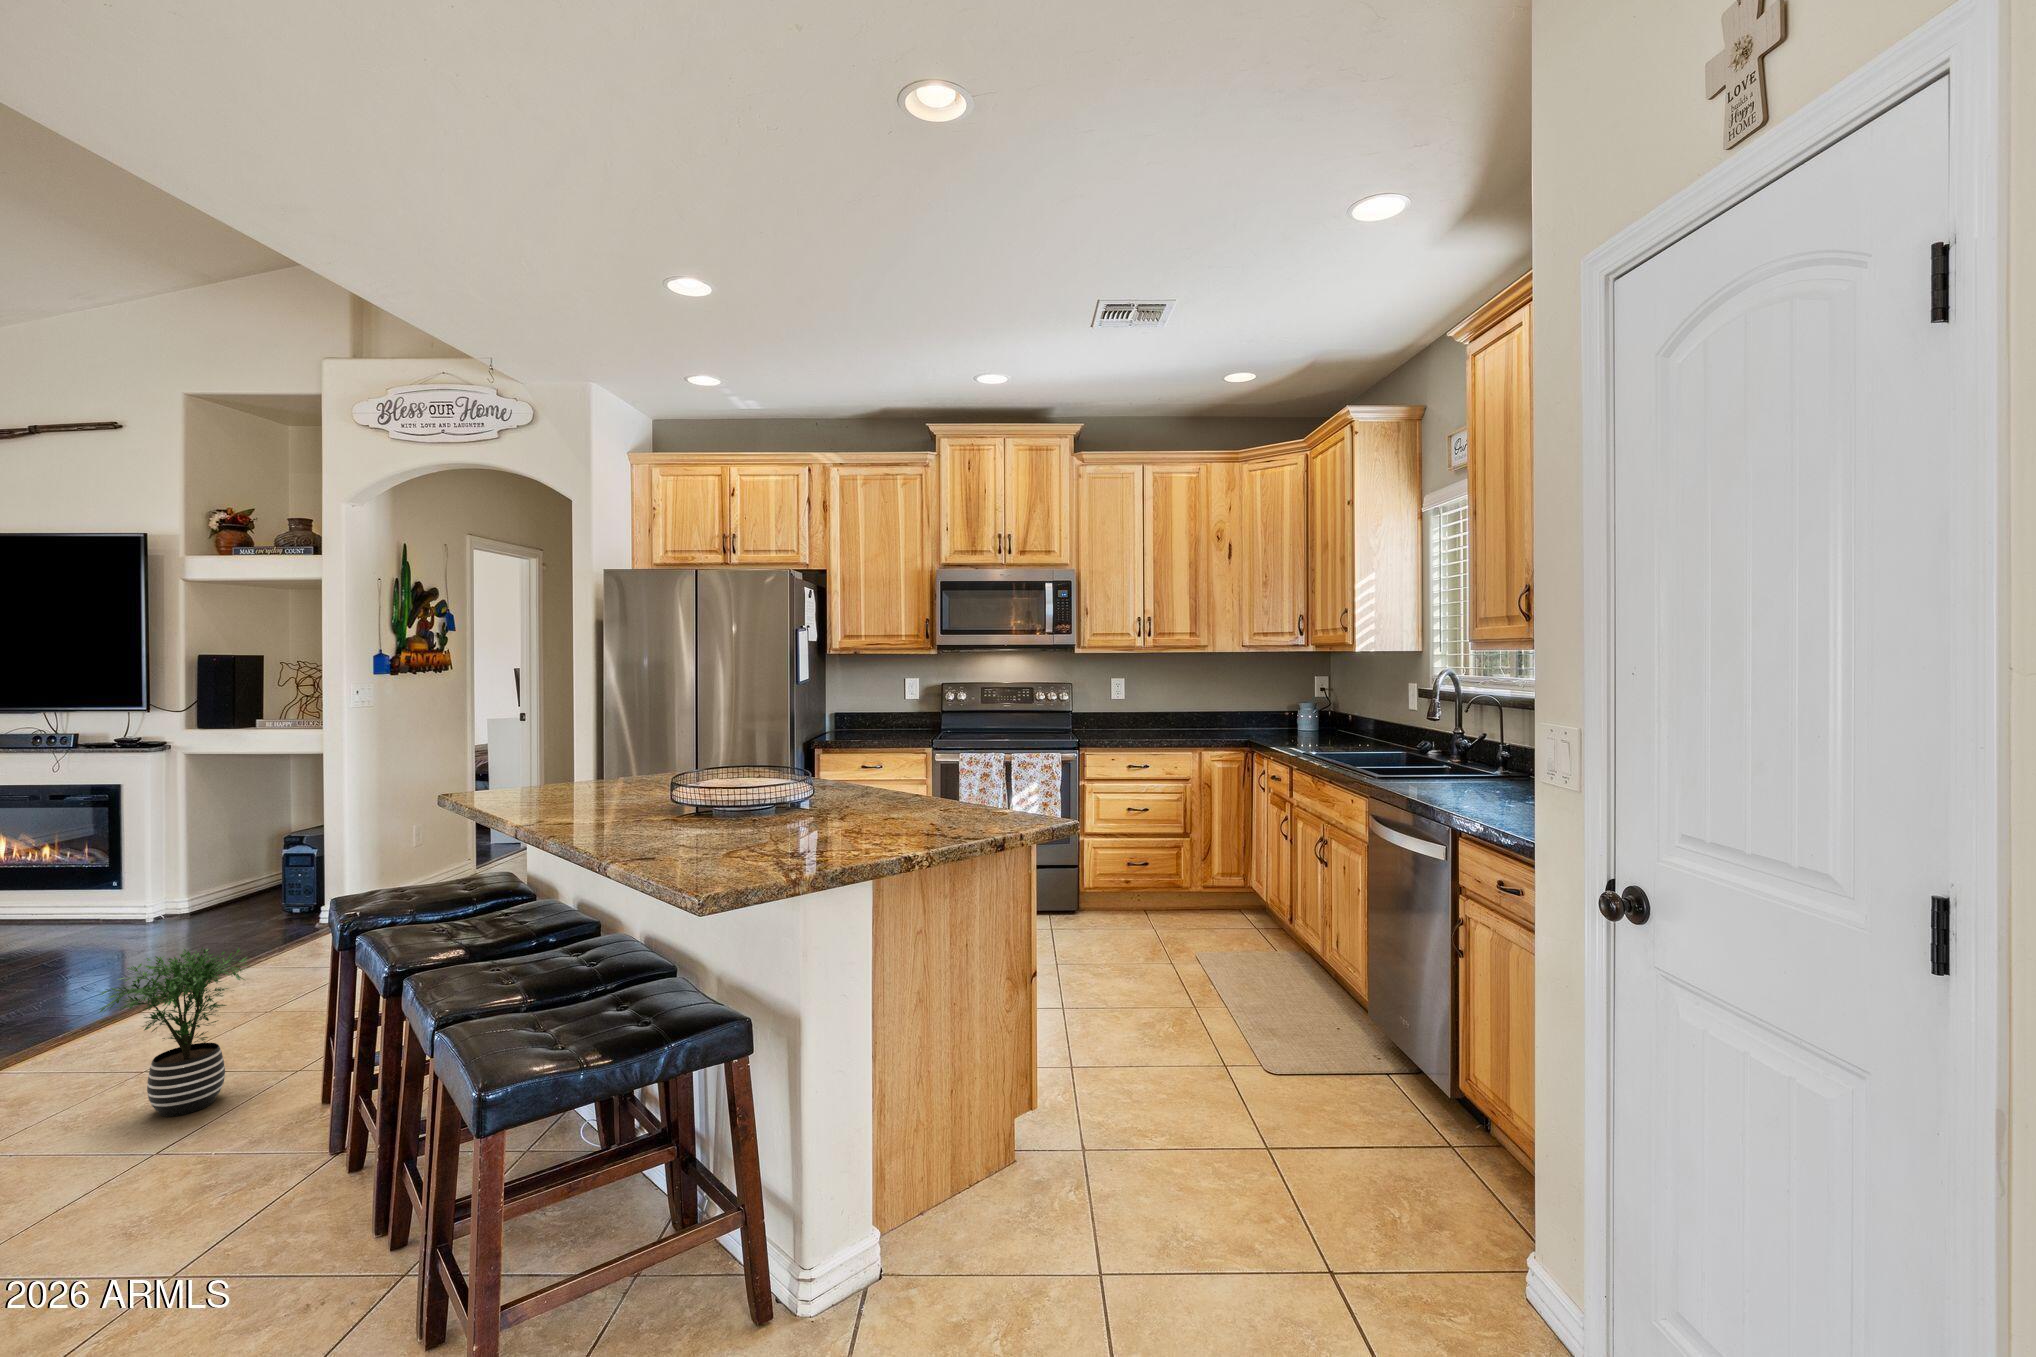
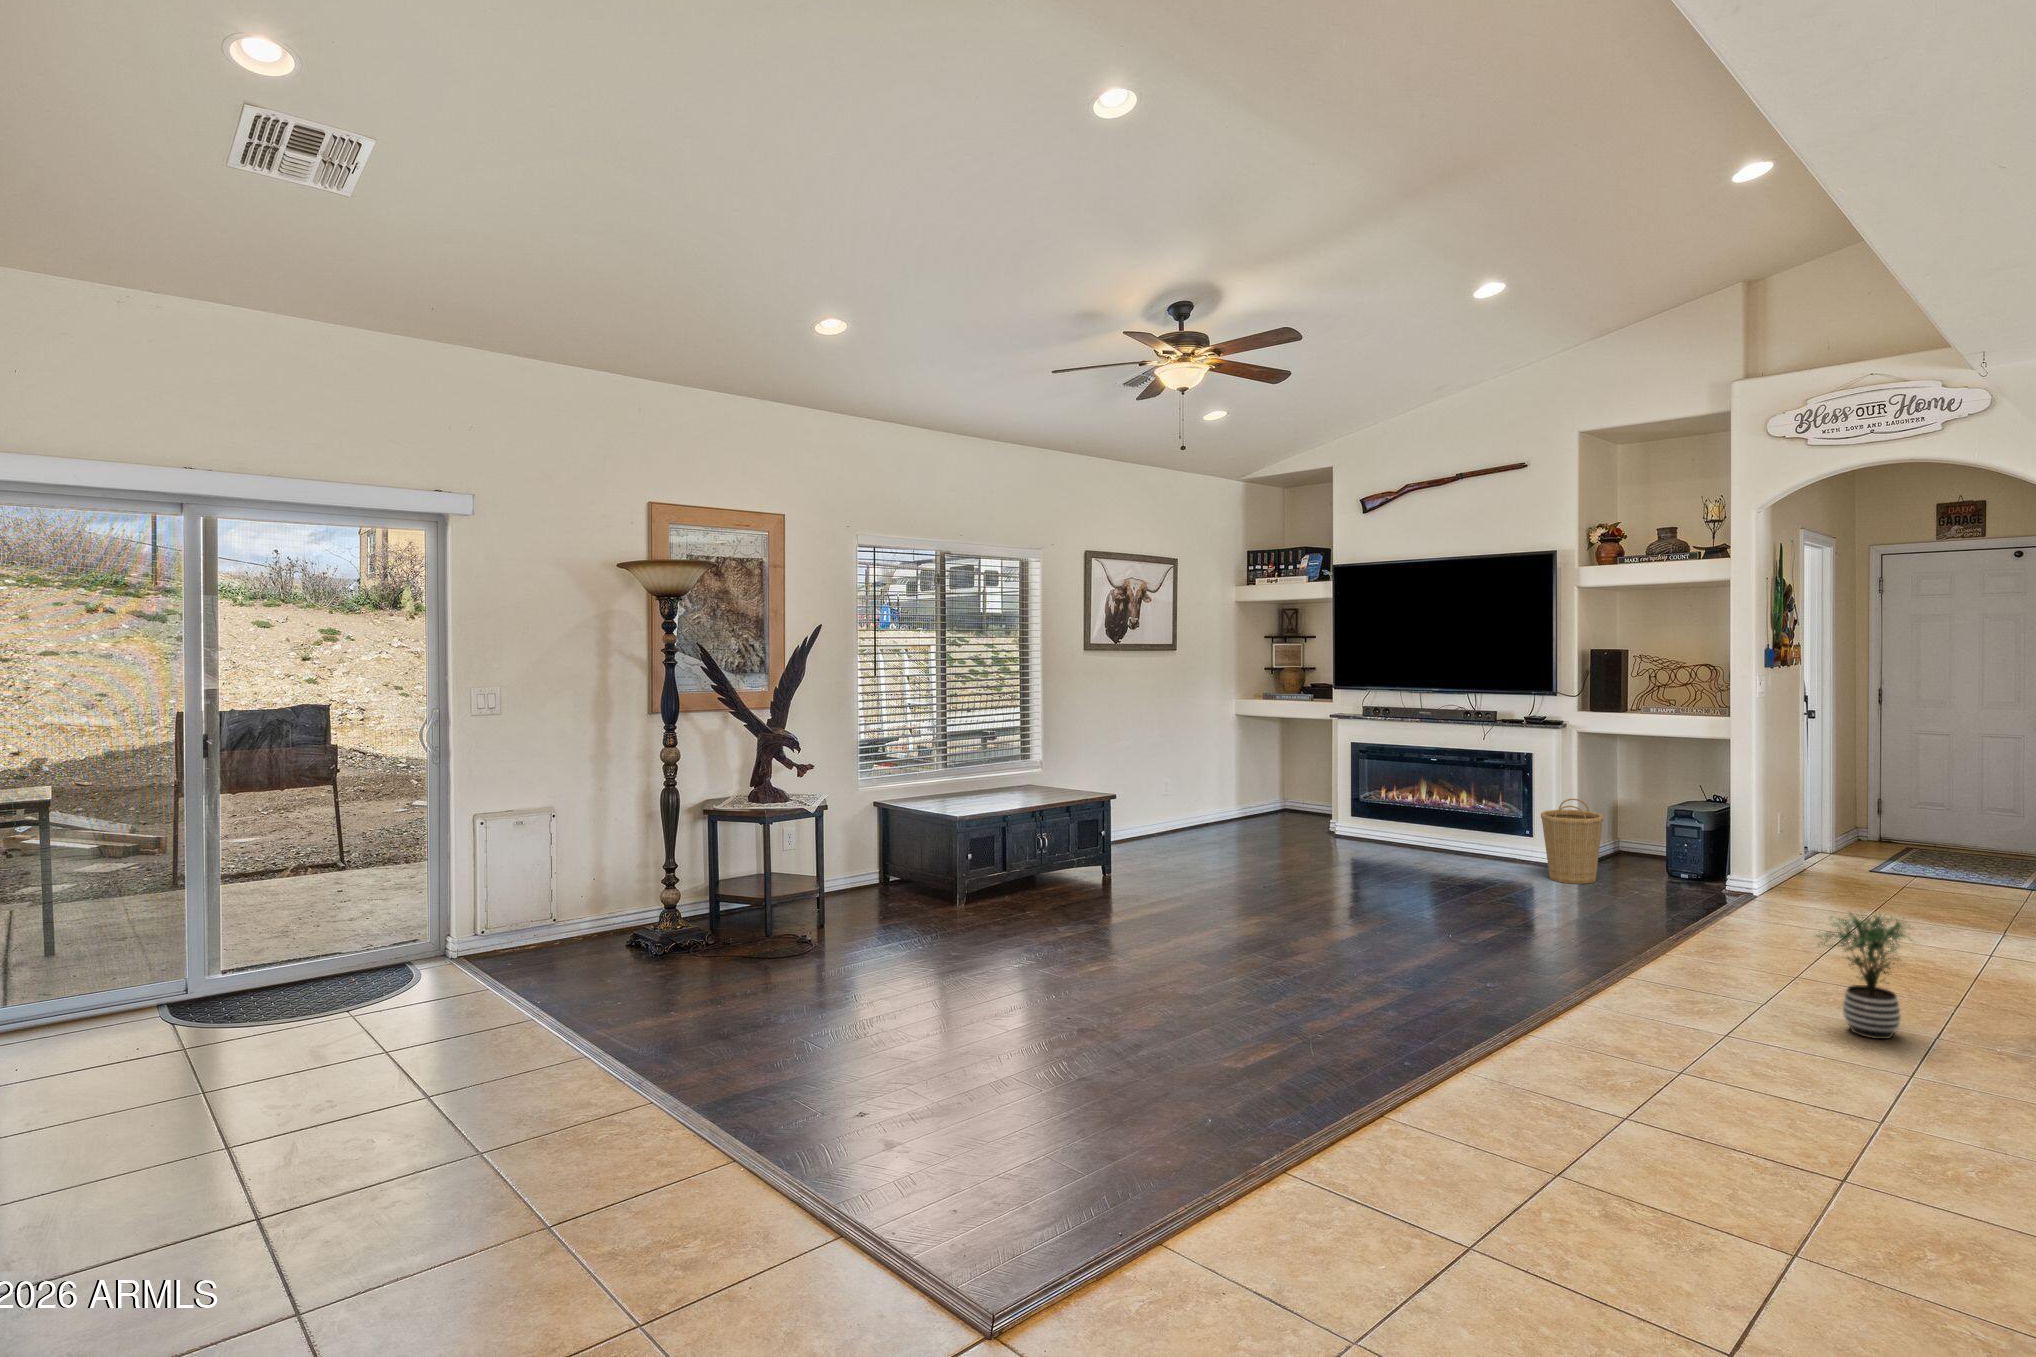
basket: none [87,835,185,945] -> present [1541,799,1603,884]

